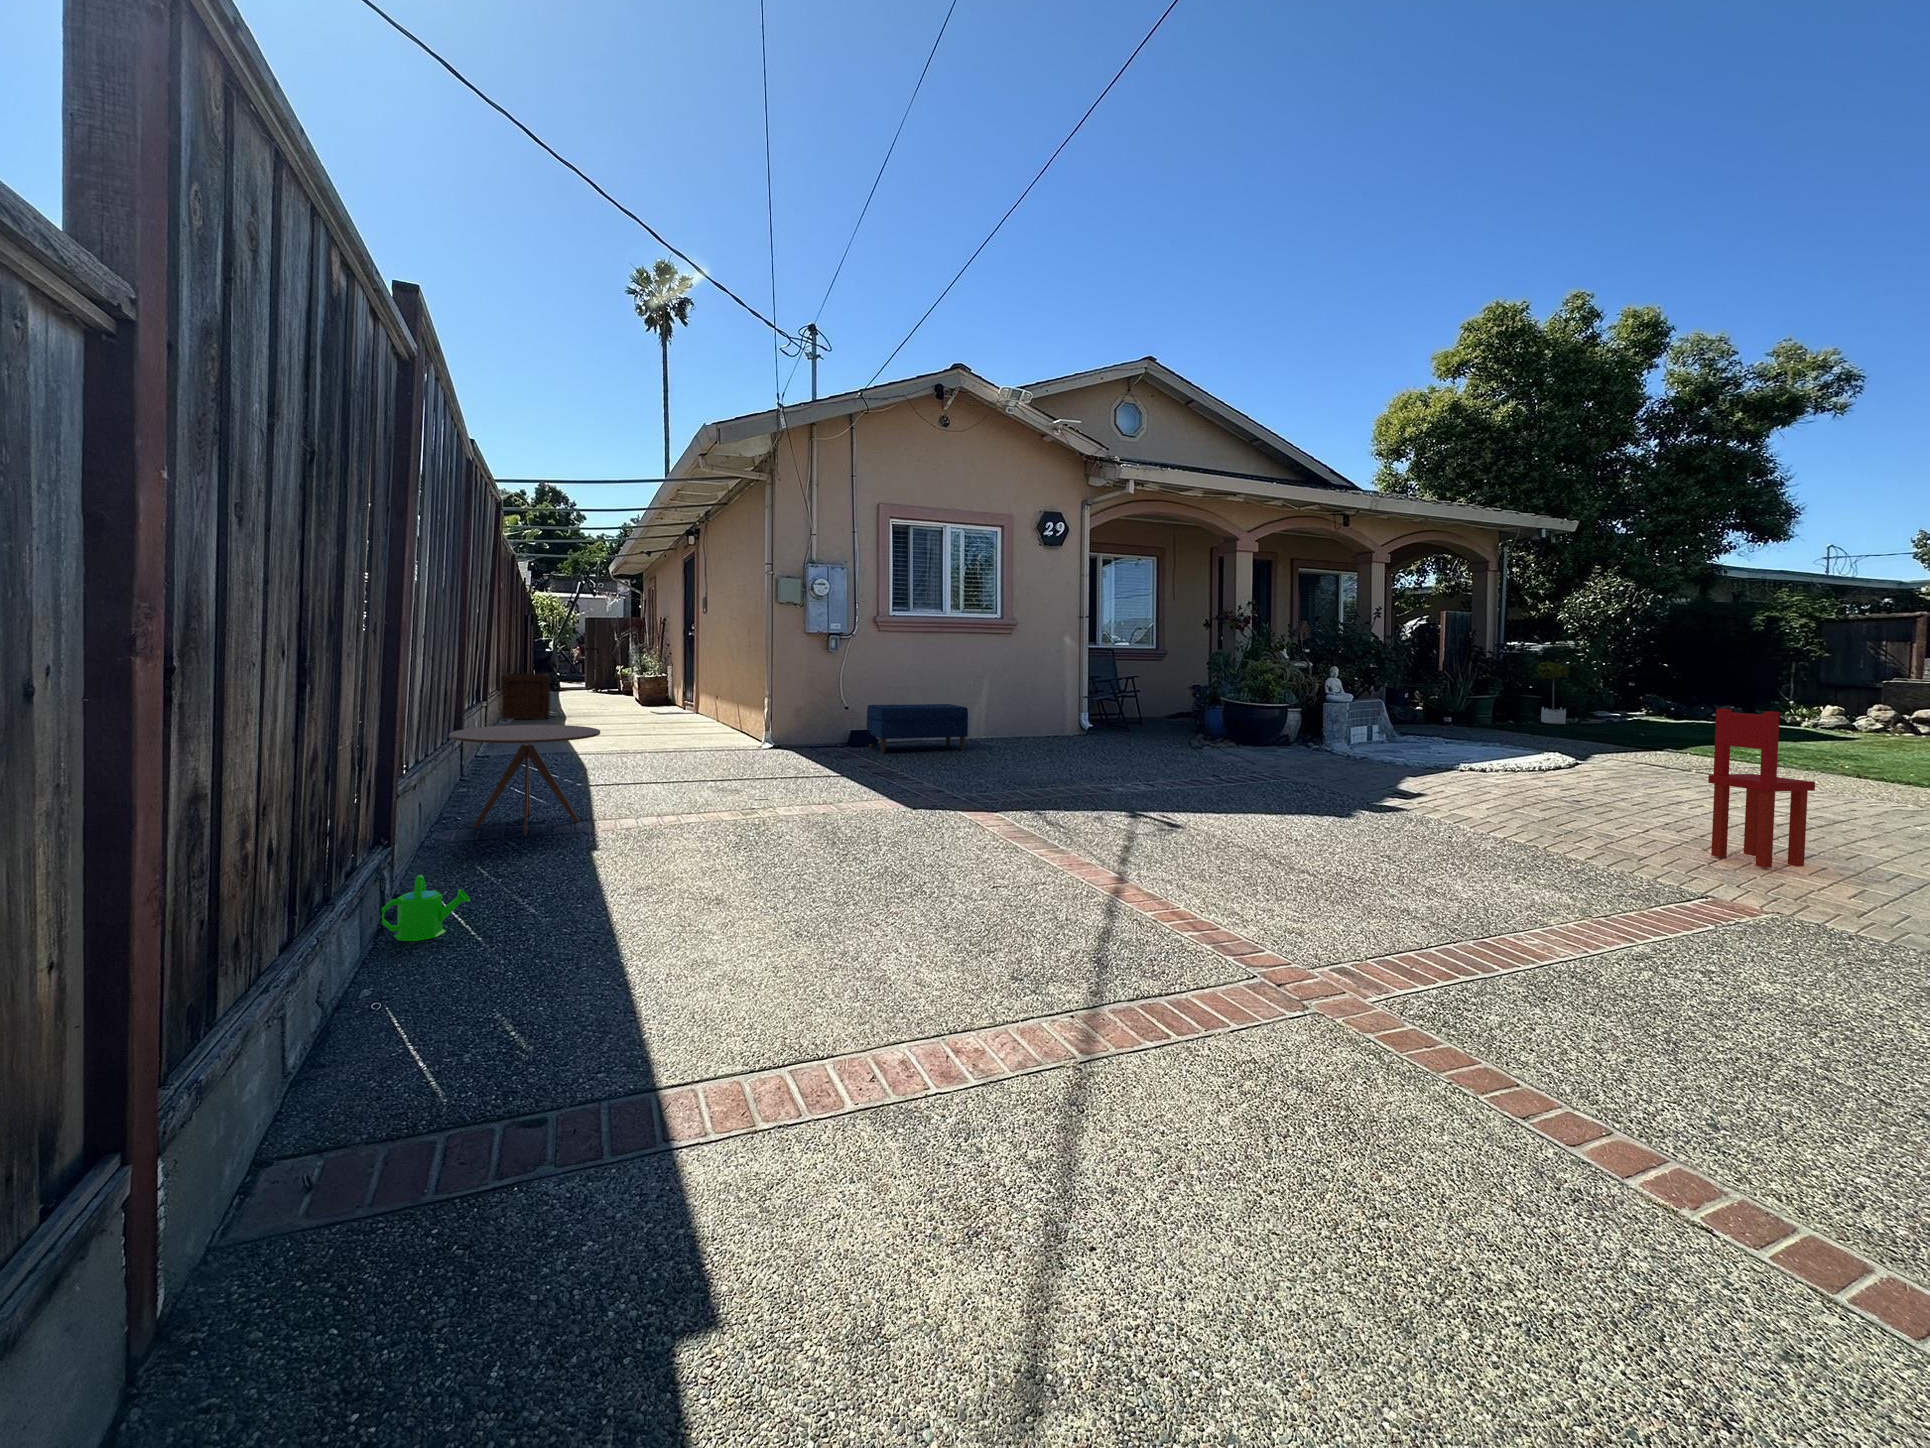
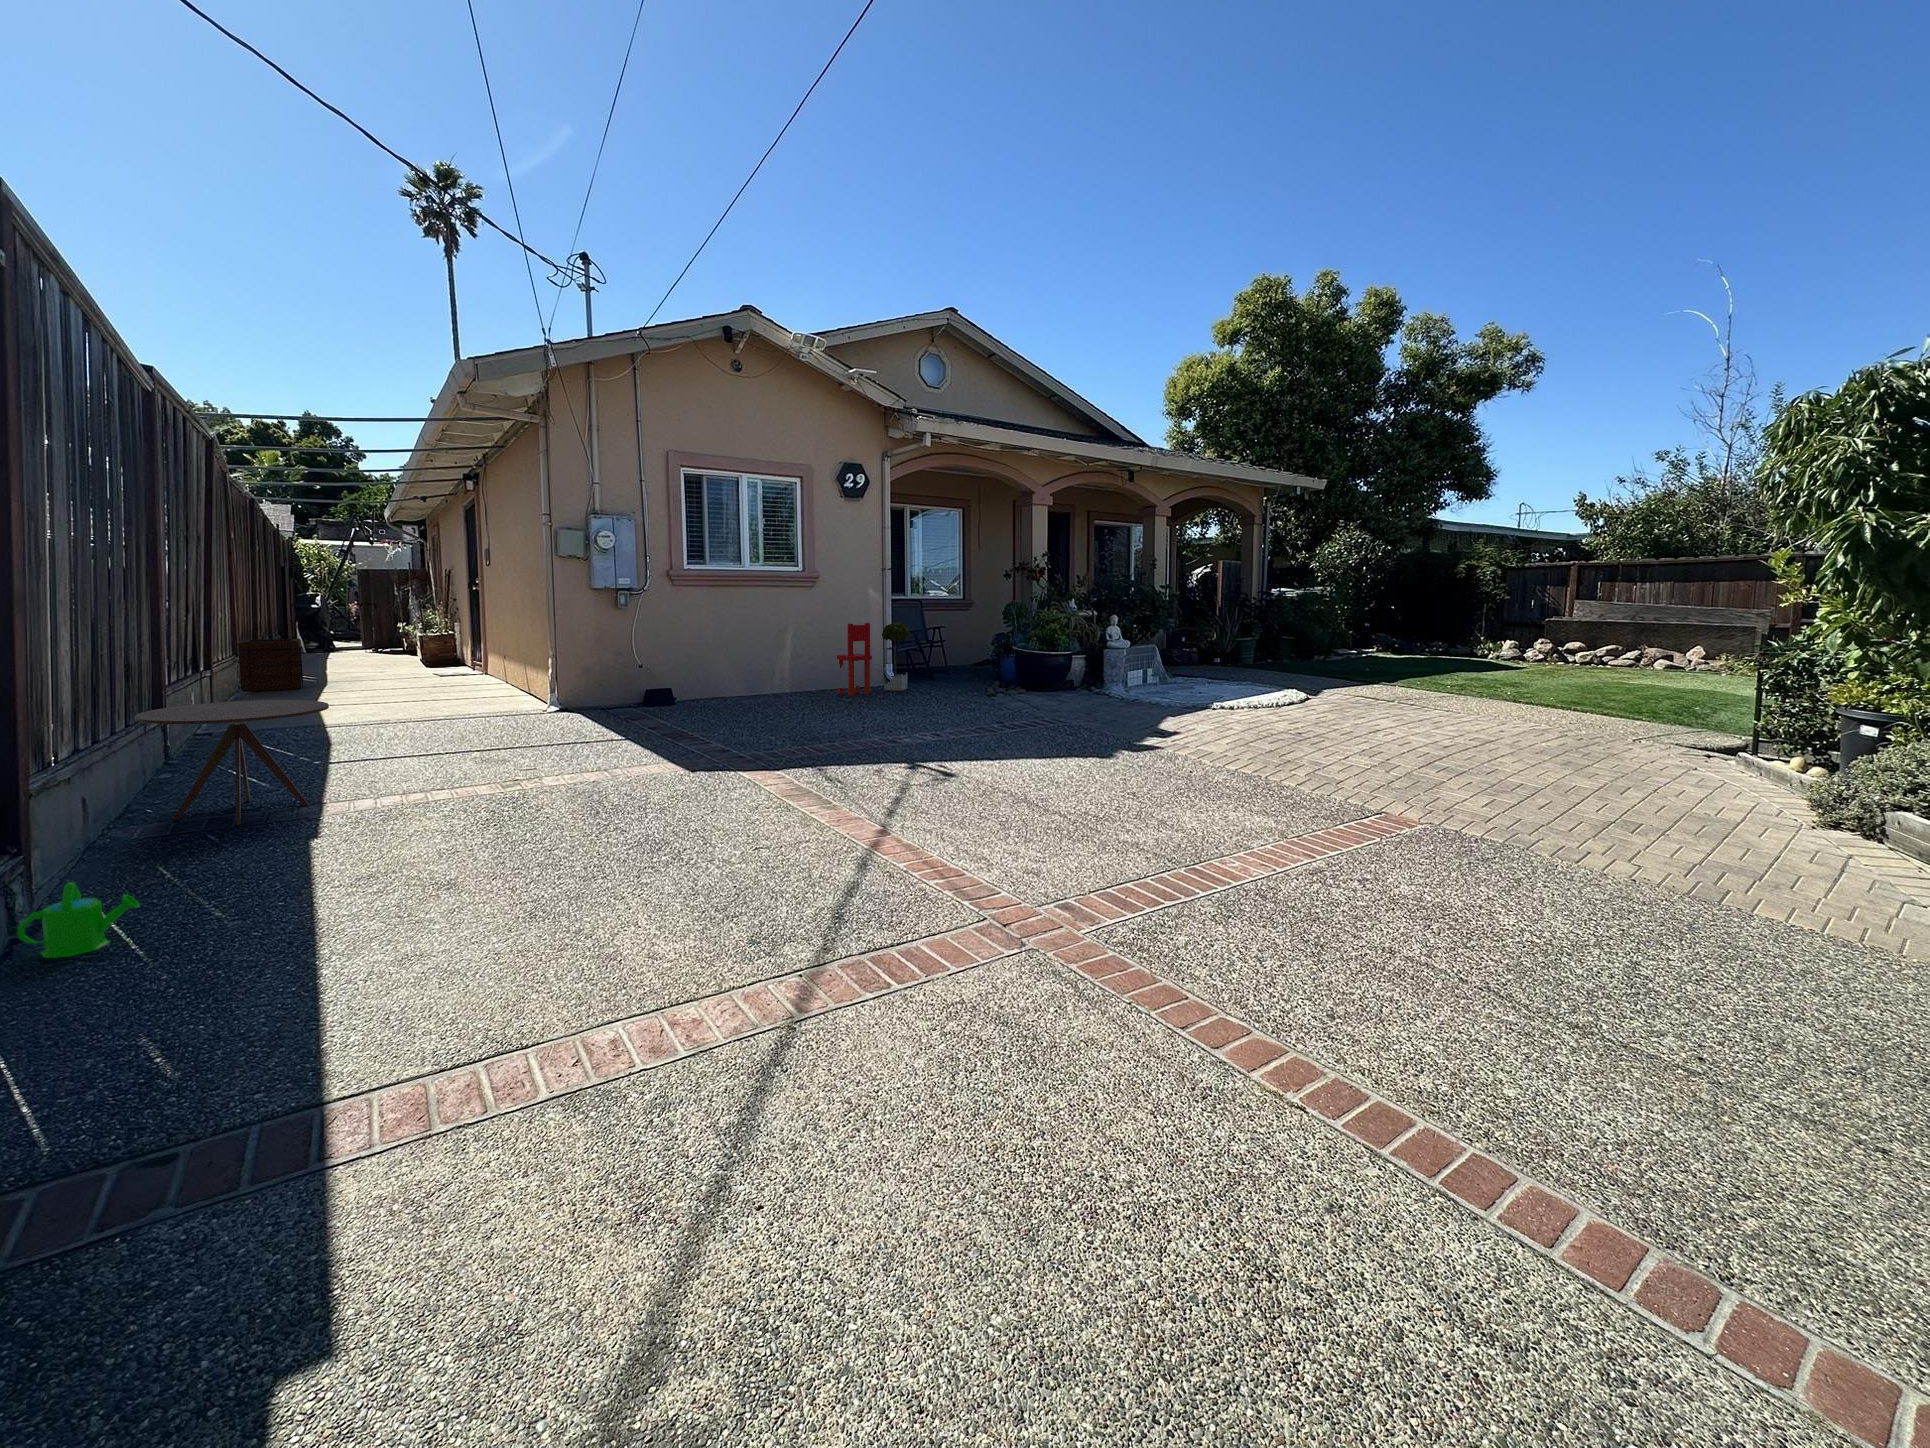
potted tree: present [1537,661,1569,724] -> present [882,622,910,691]
bench: present [867,704,968,753] -> none [656,661,762,713]
chair: present [1708,709,1815,868] -> present [837,623,872,696]

